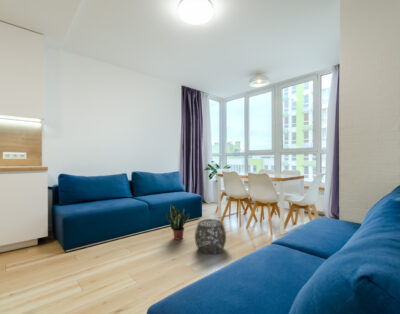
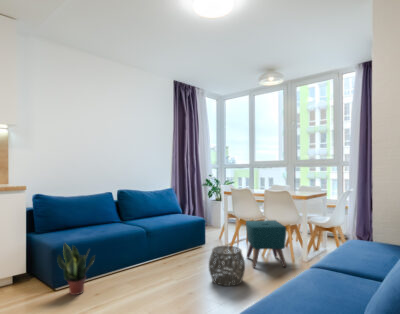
ottoman: none [233,198,266,239] -> present [246,220,286,268]
potted plant: present [166,205,189,239] -> present [58,243,95,295]

